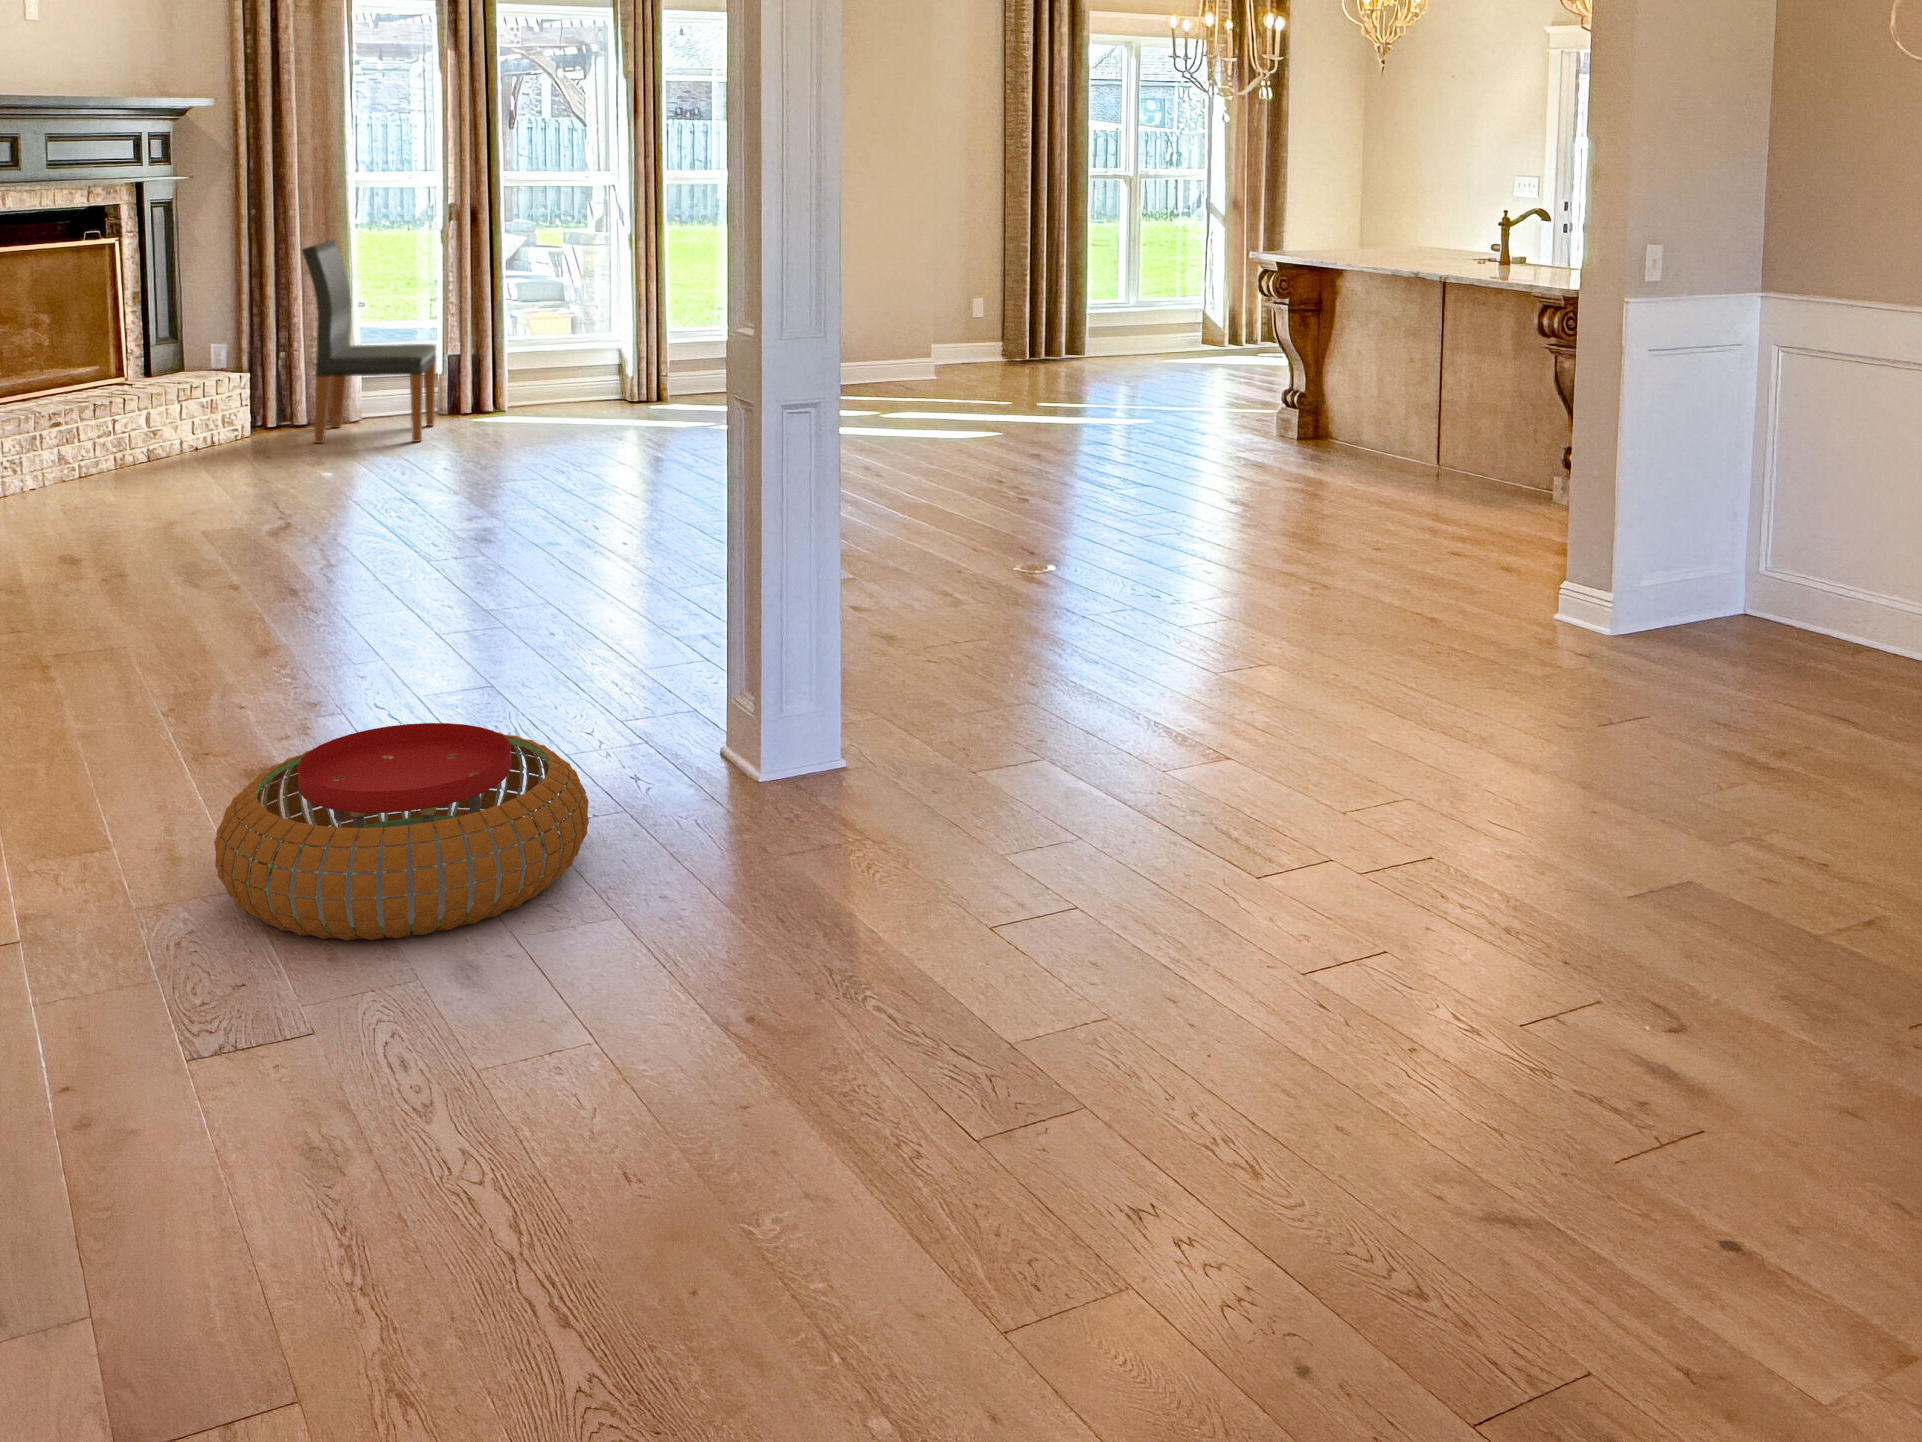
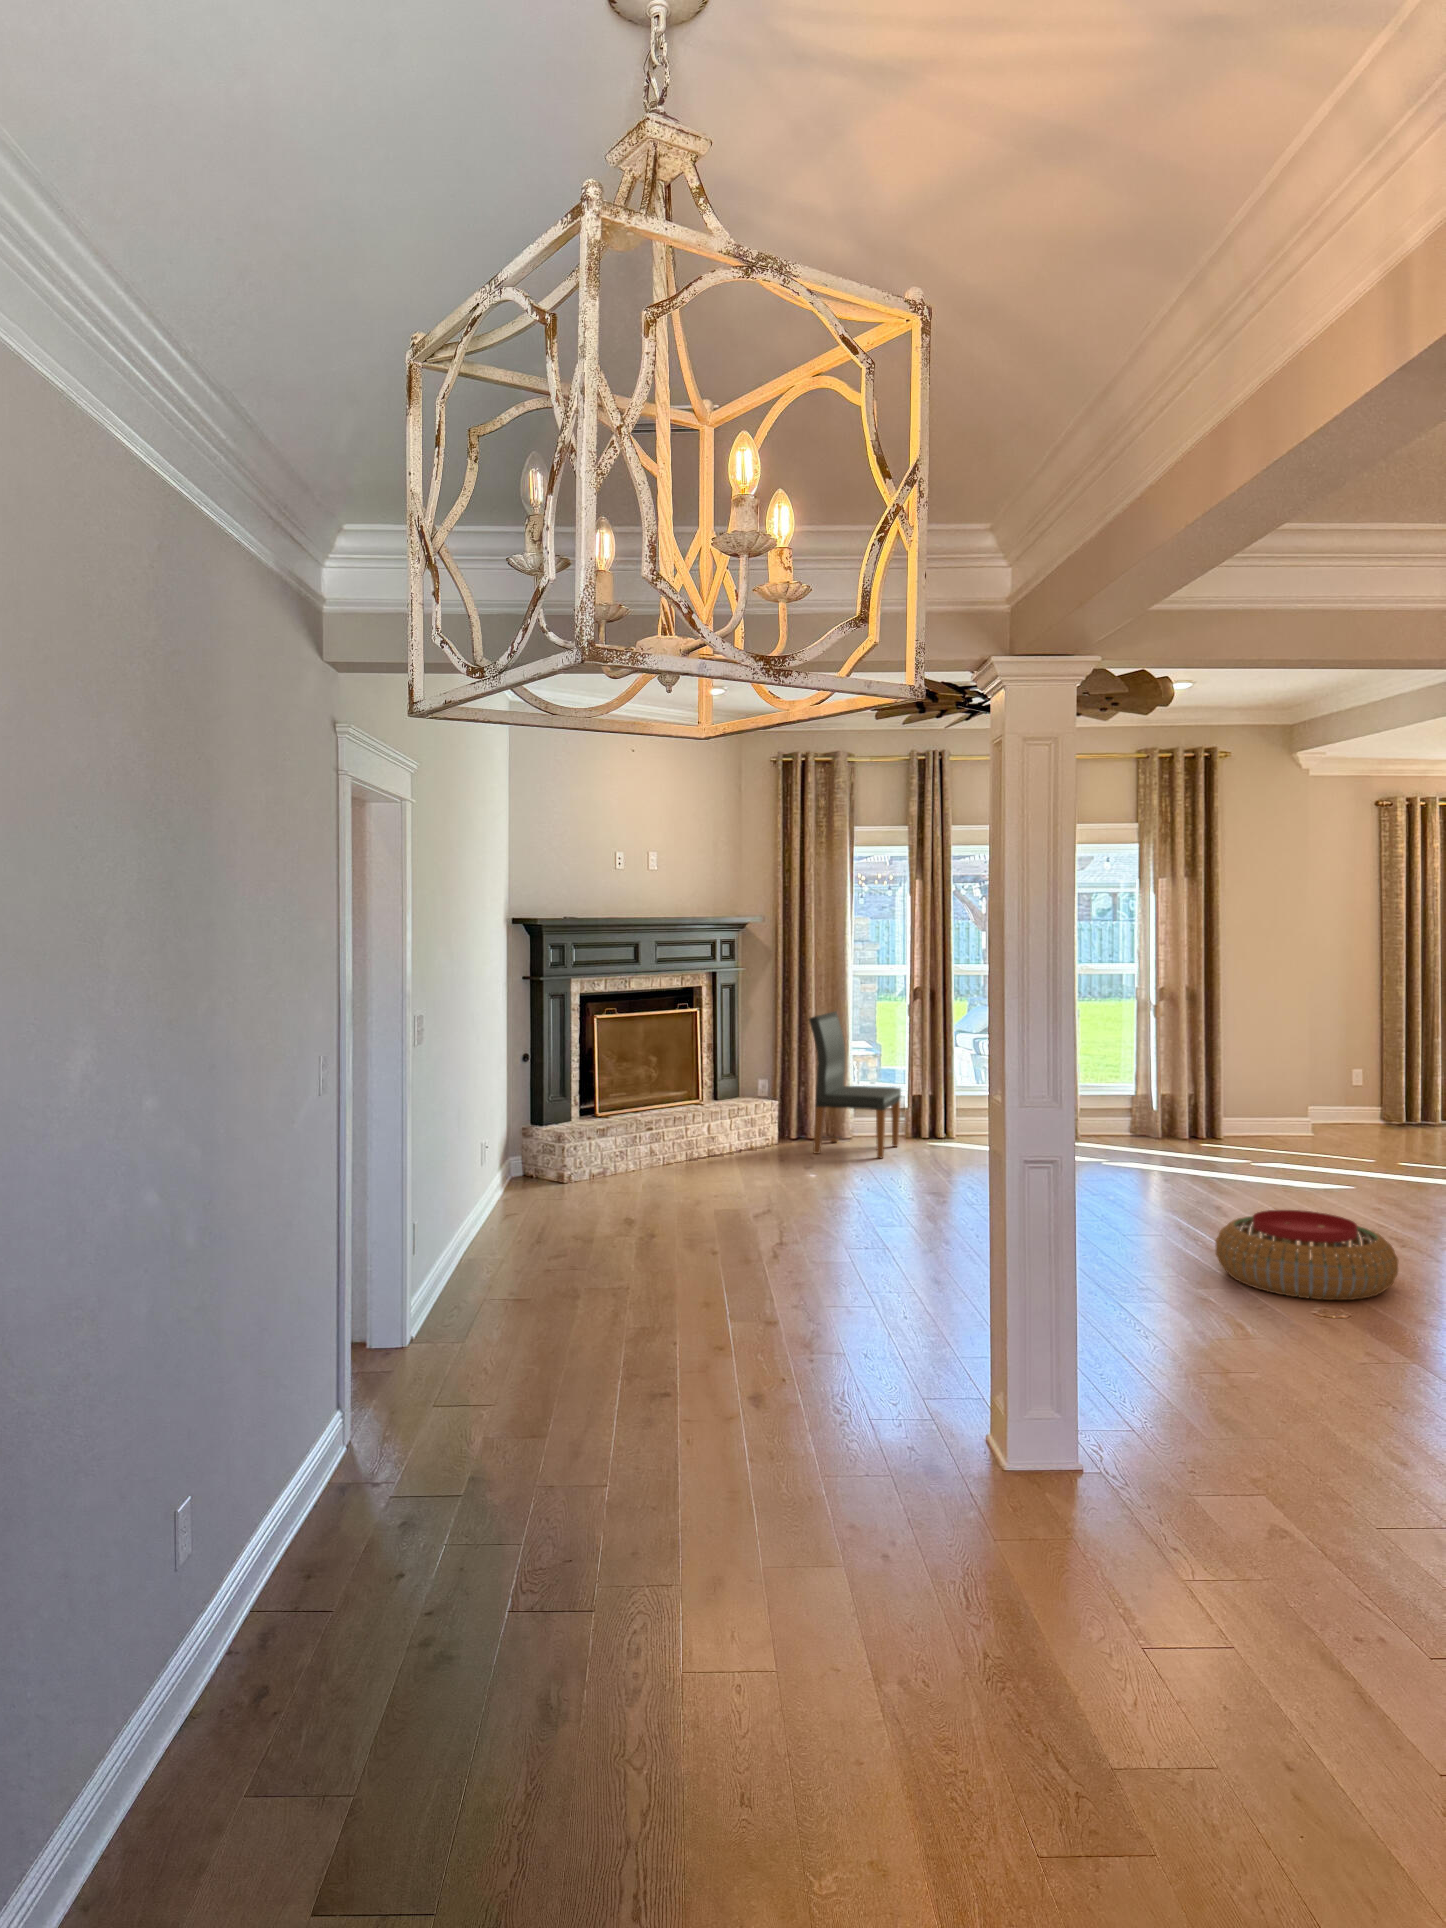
pouf: present [214,723,589,940] -> present [1215,1210,1398,1300]

